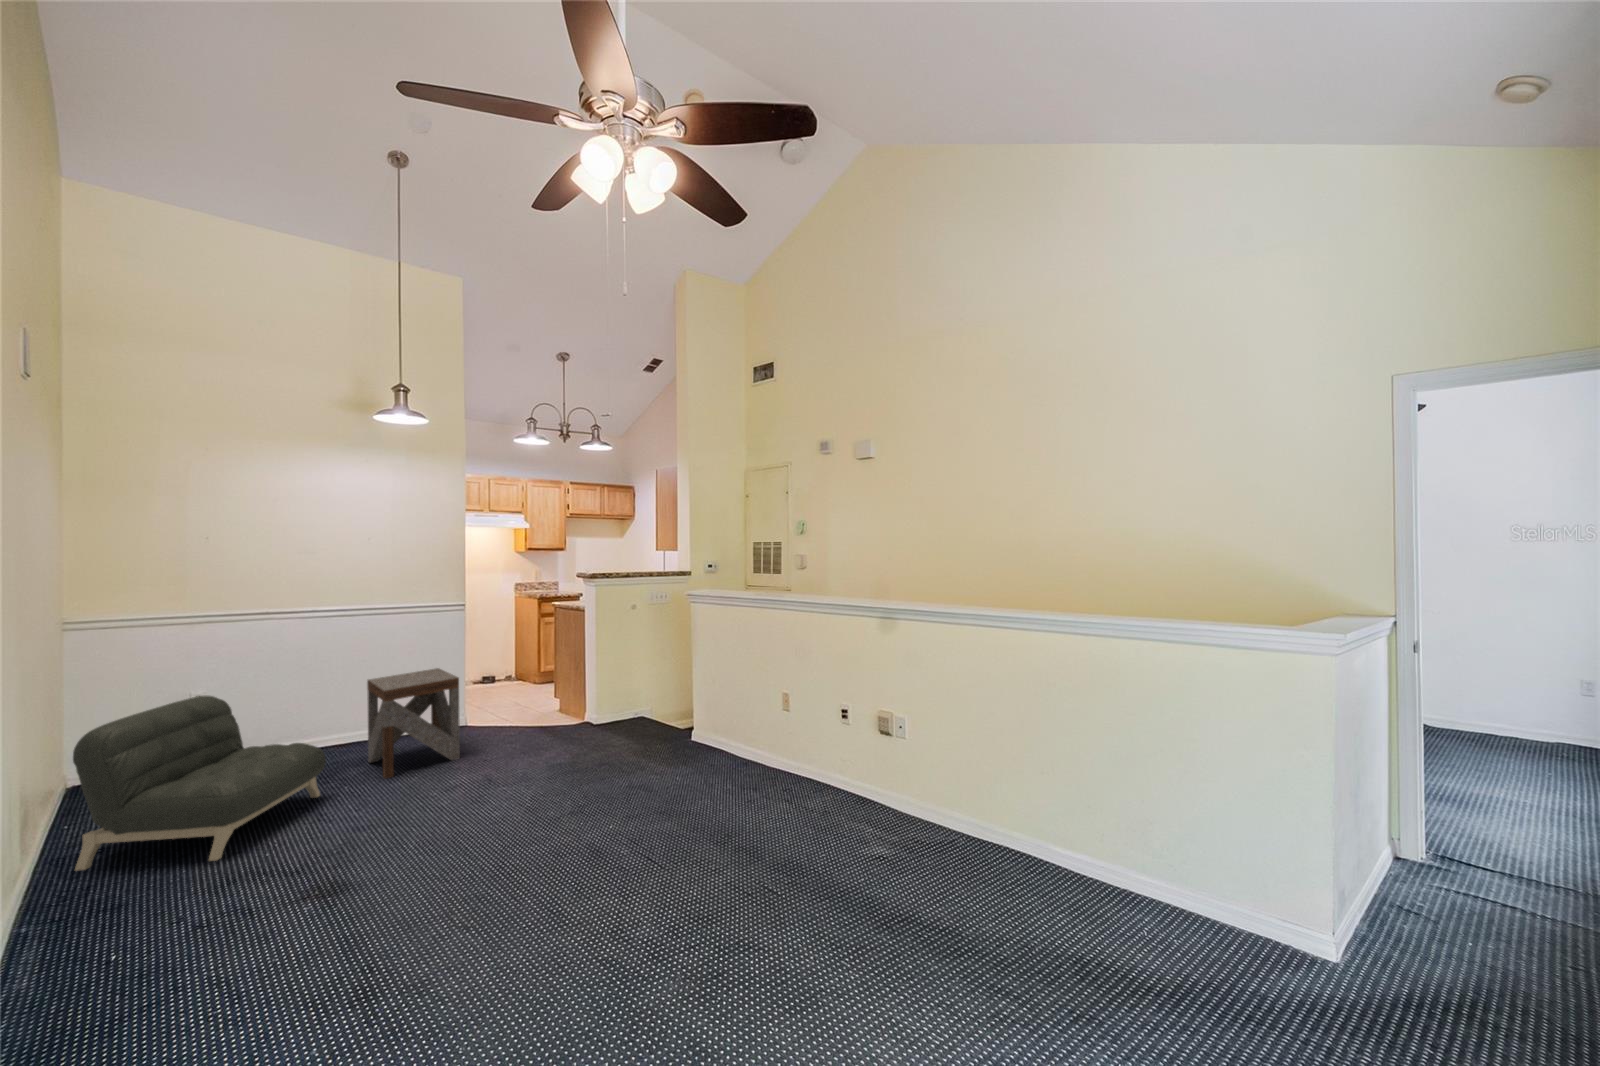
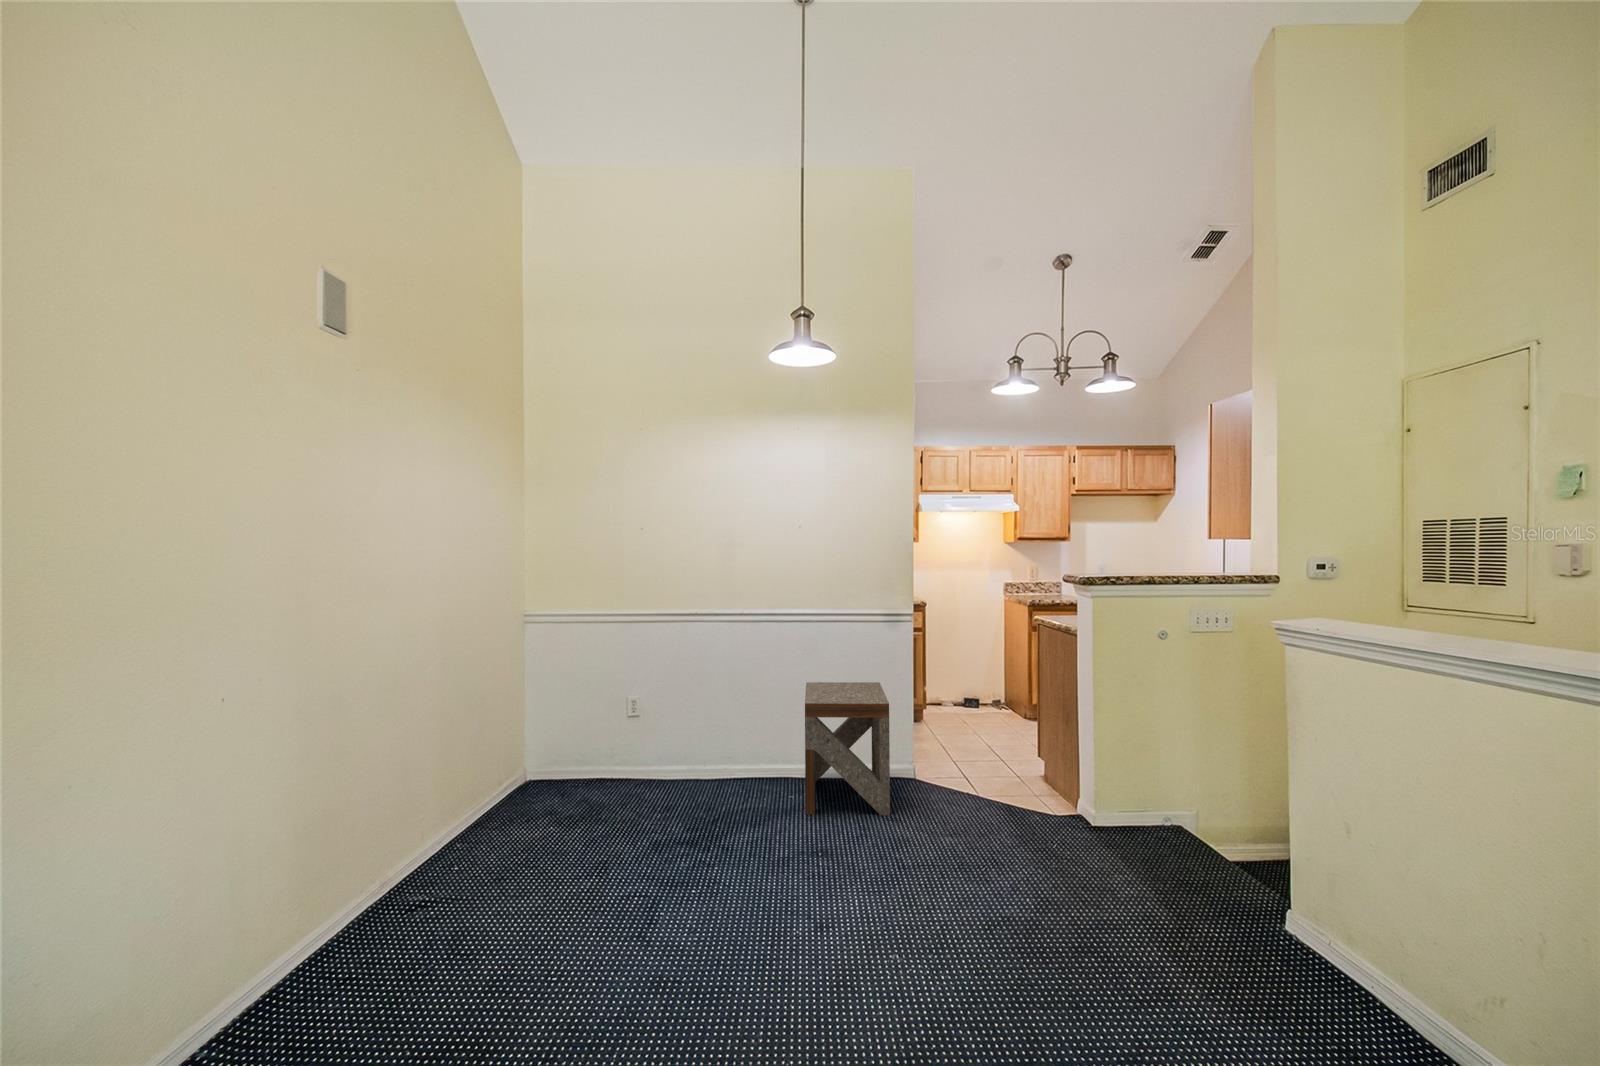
armchair: present [73,696,326,871] -> none [561,673,746,868]

